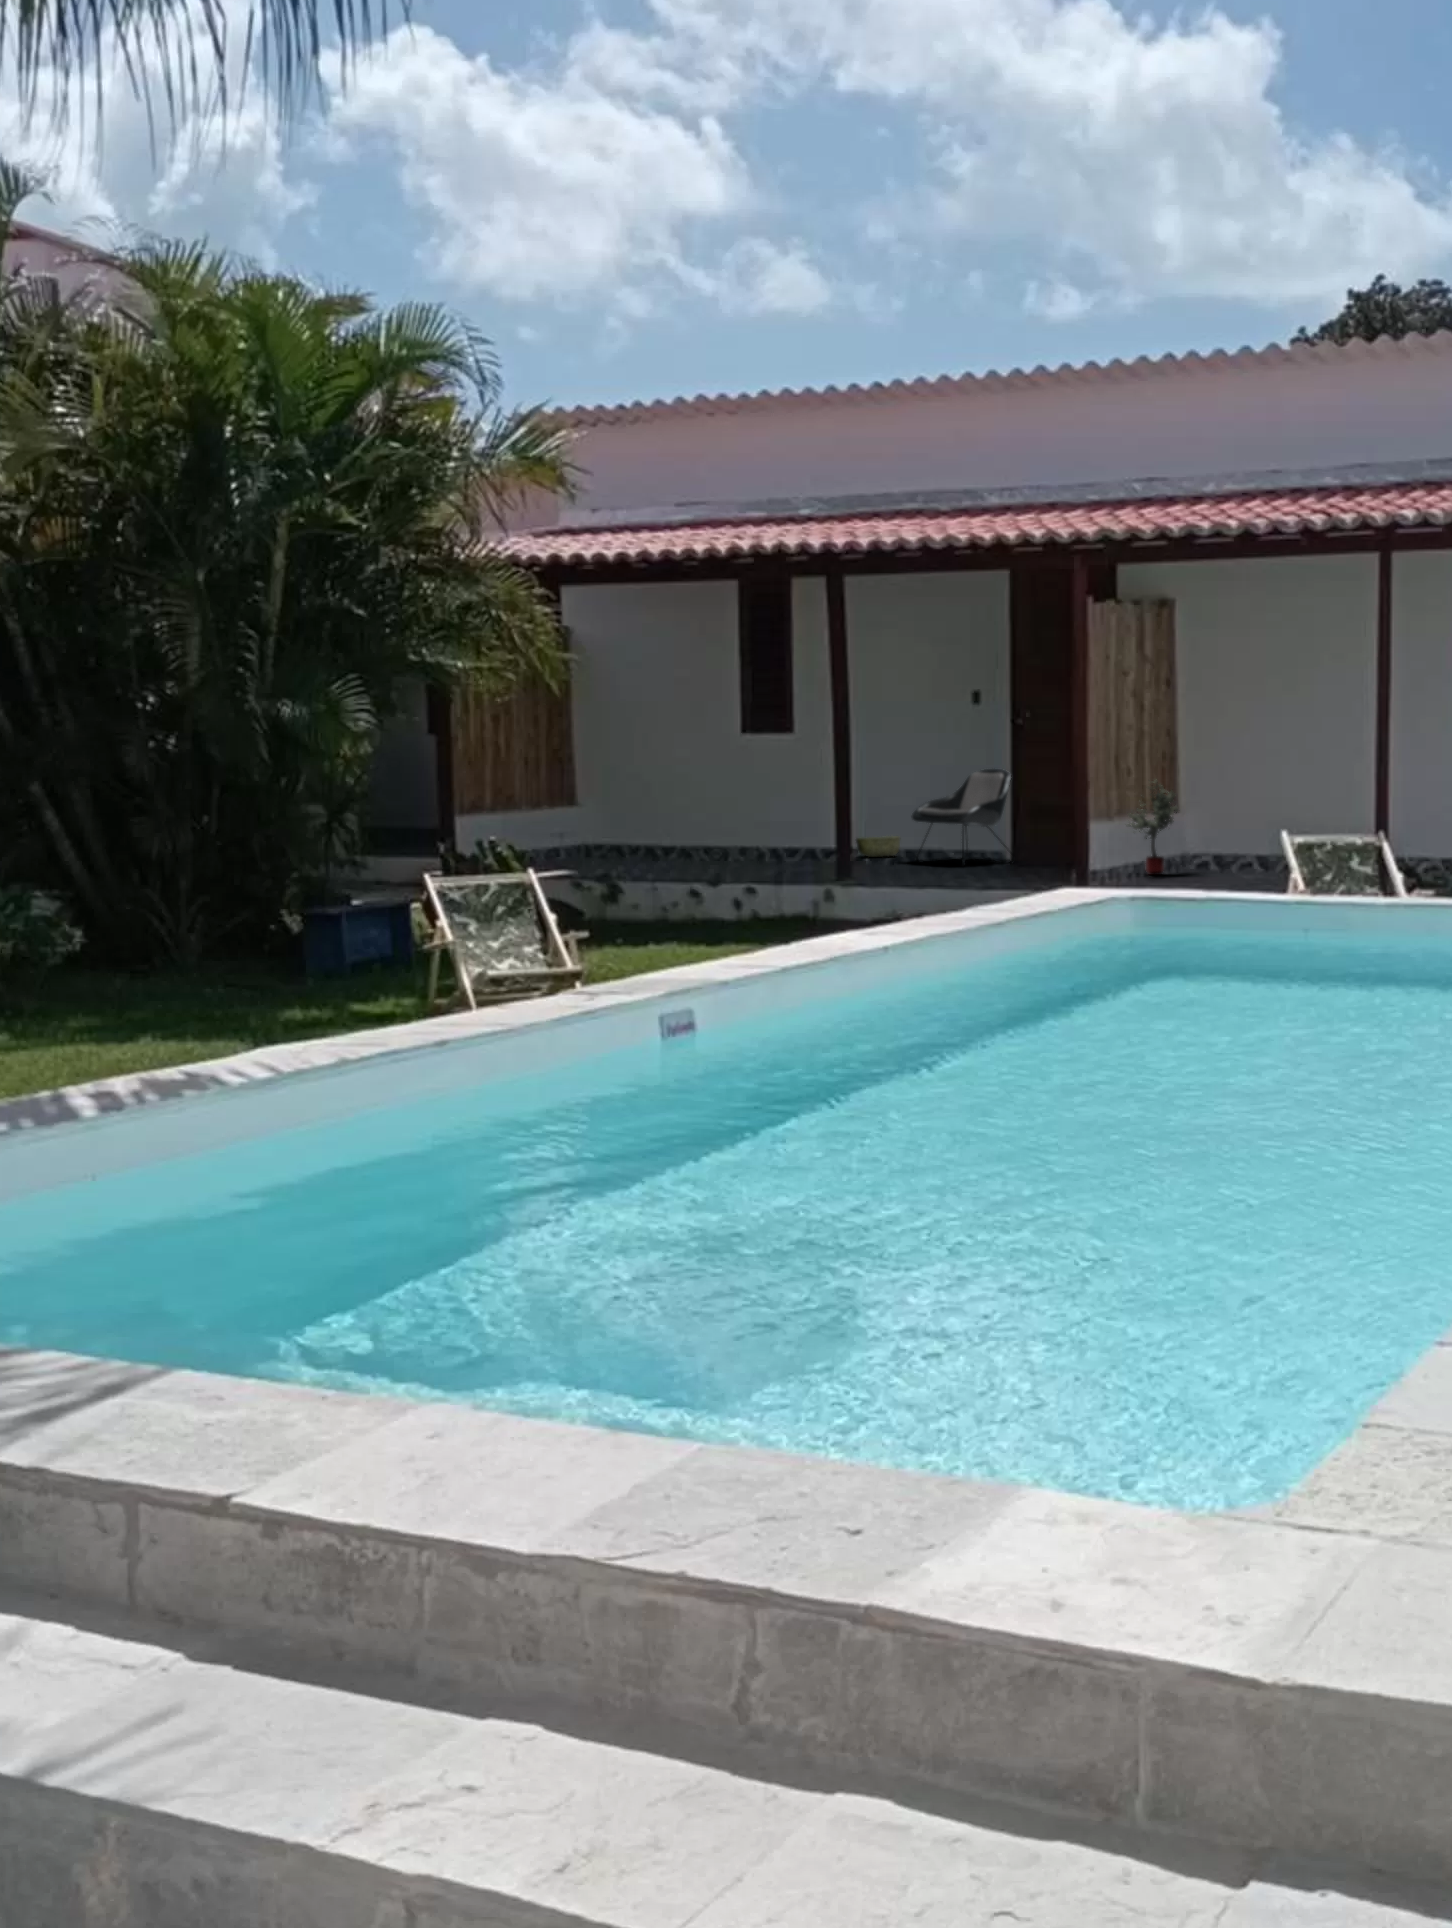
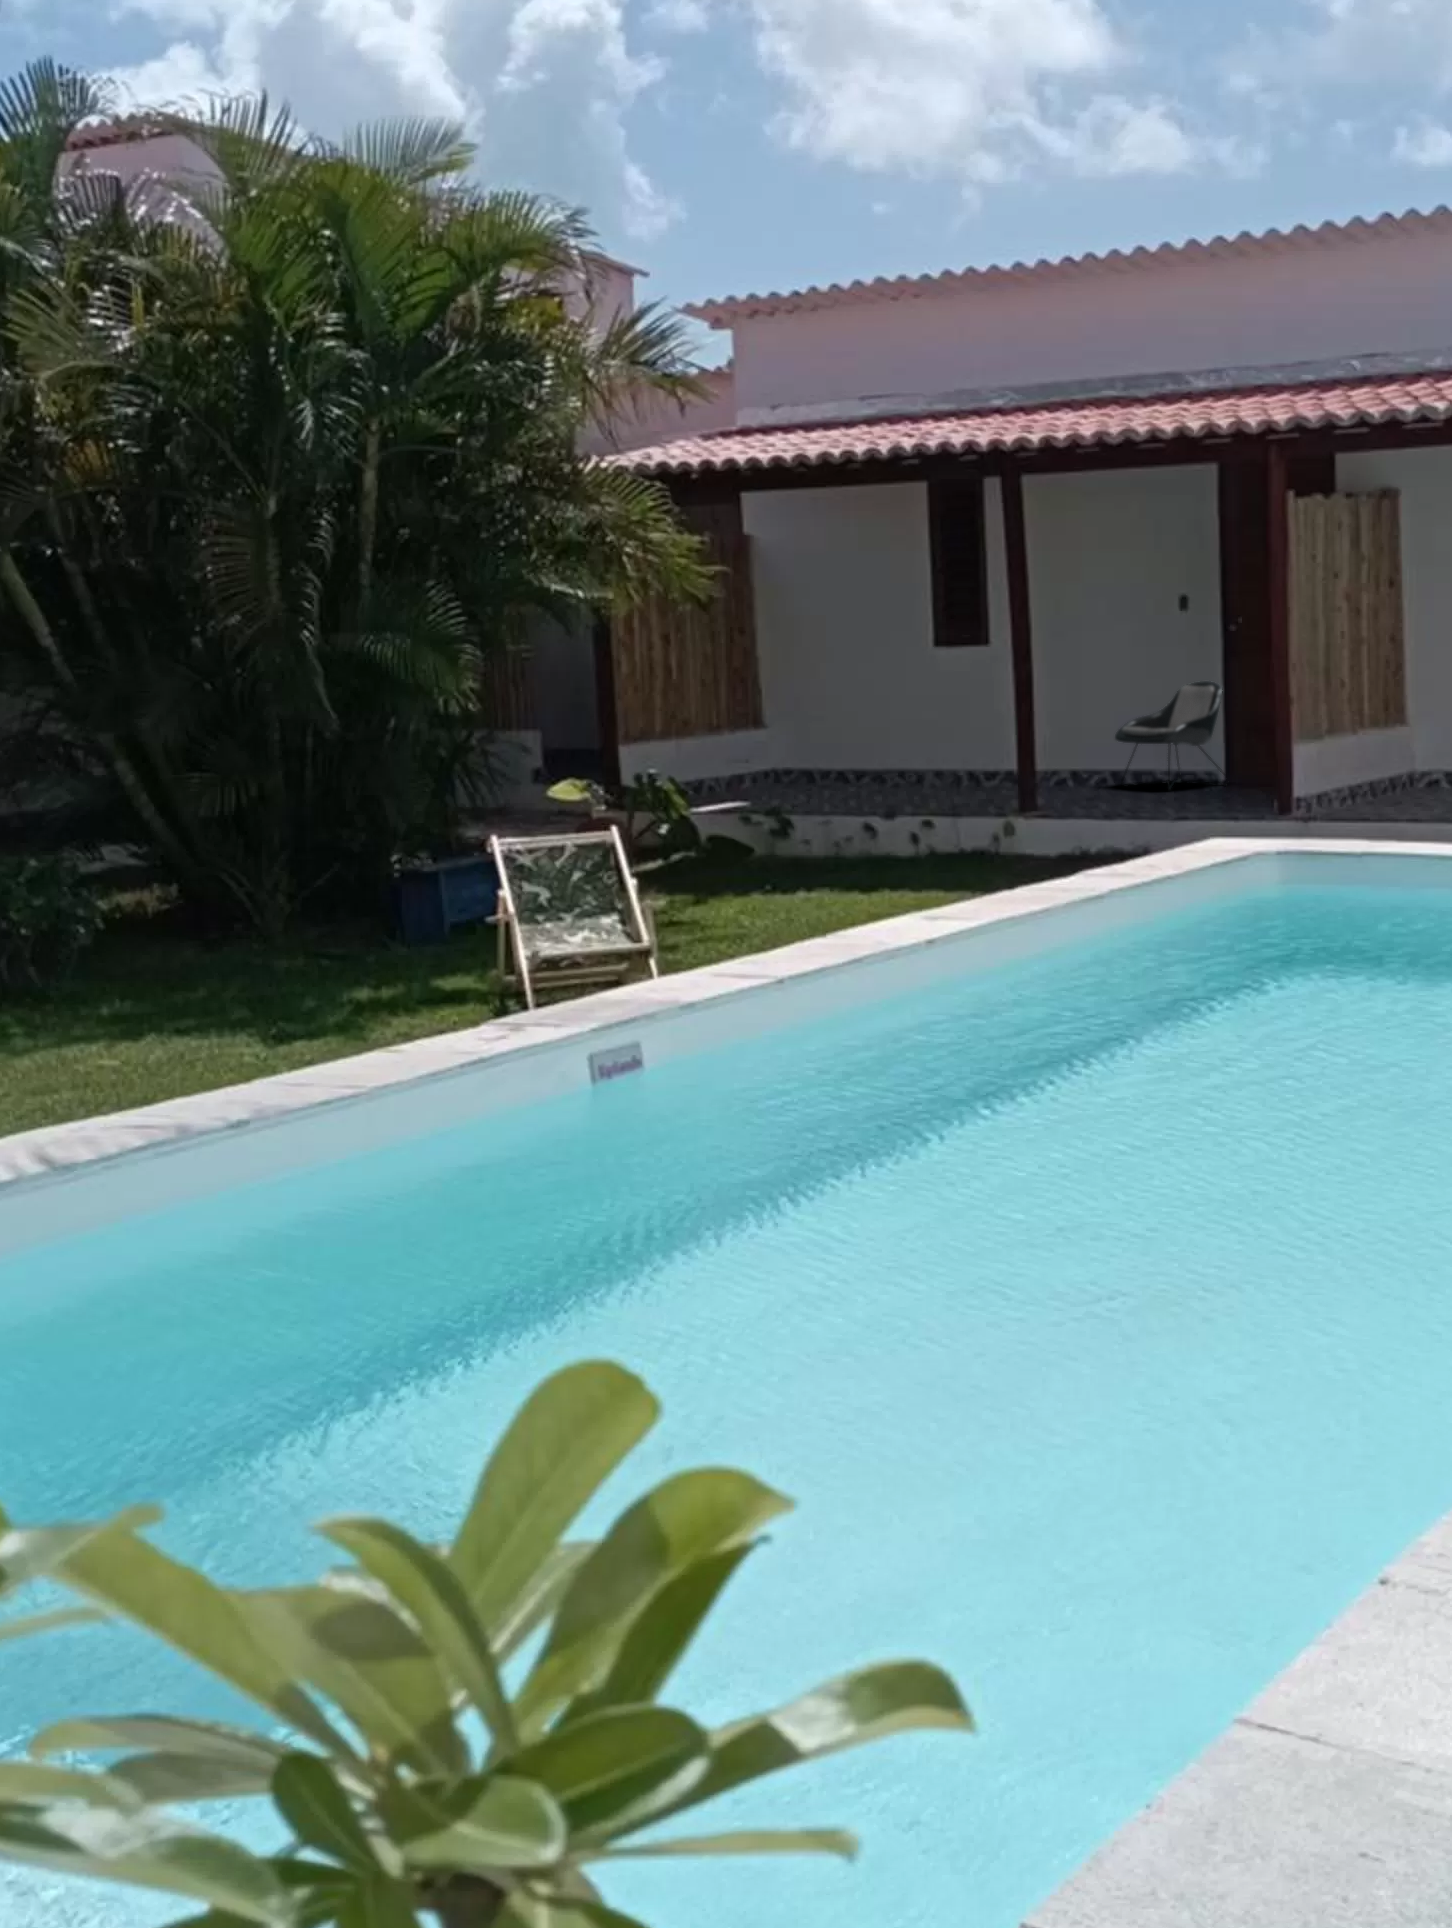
potted tree: present [1128,781,1177,875] -> none [1339,692,1401,798]
woven basket: present [856,836,900,857] -> none [1059,757,1109,780]

